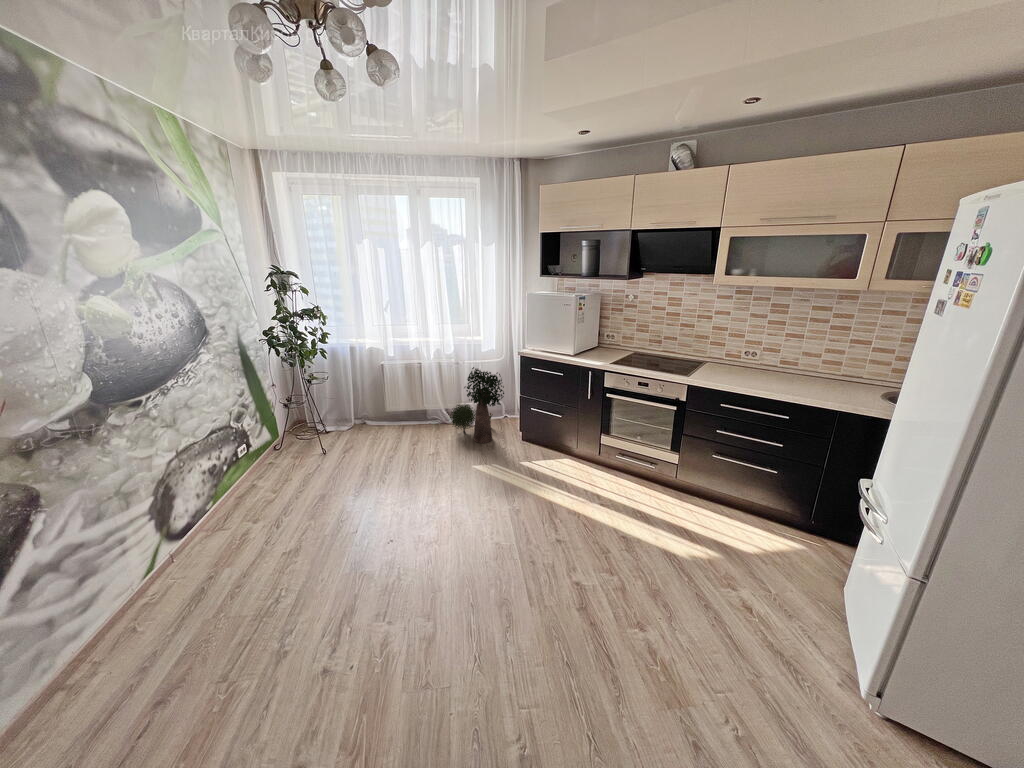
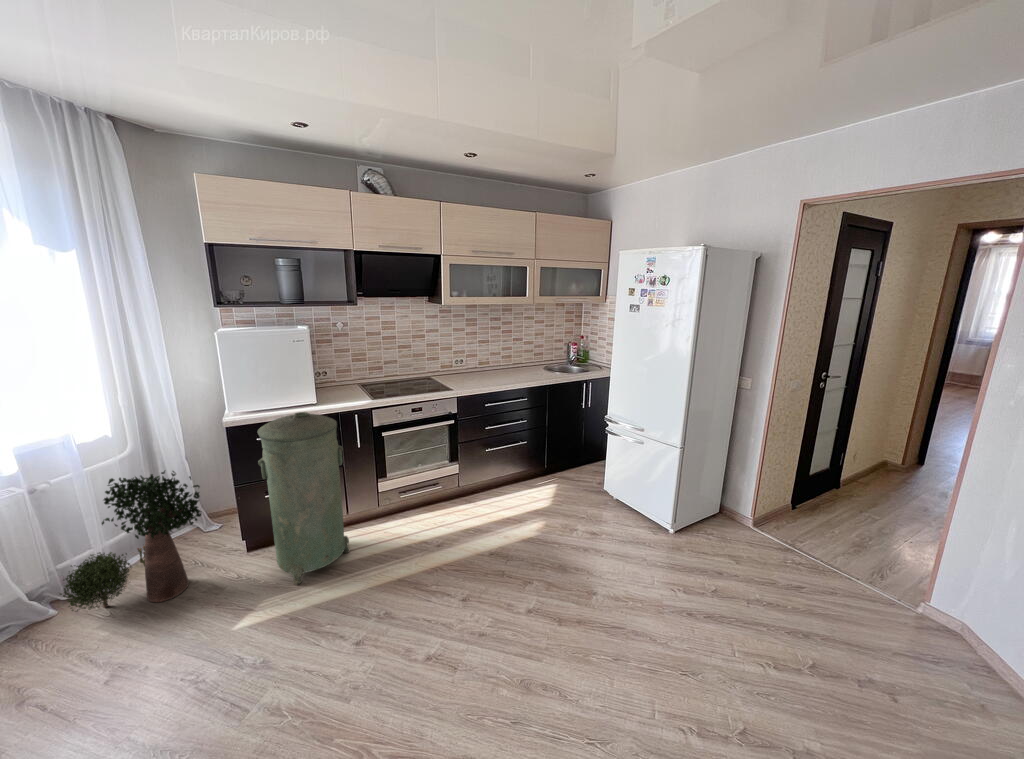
trash can: none [514,355,564,472] -> present [258,412,350,585]

